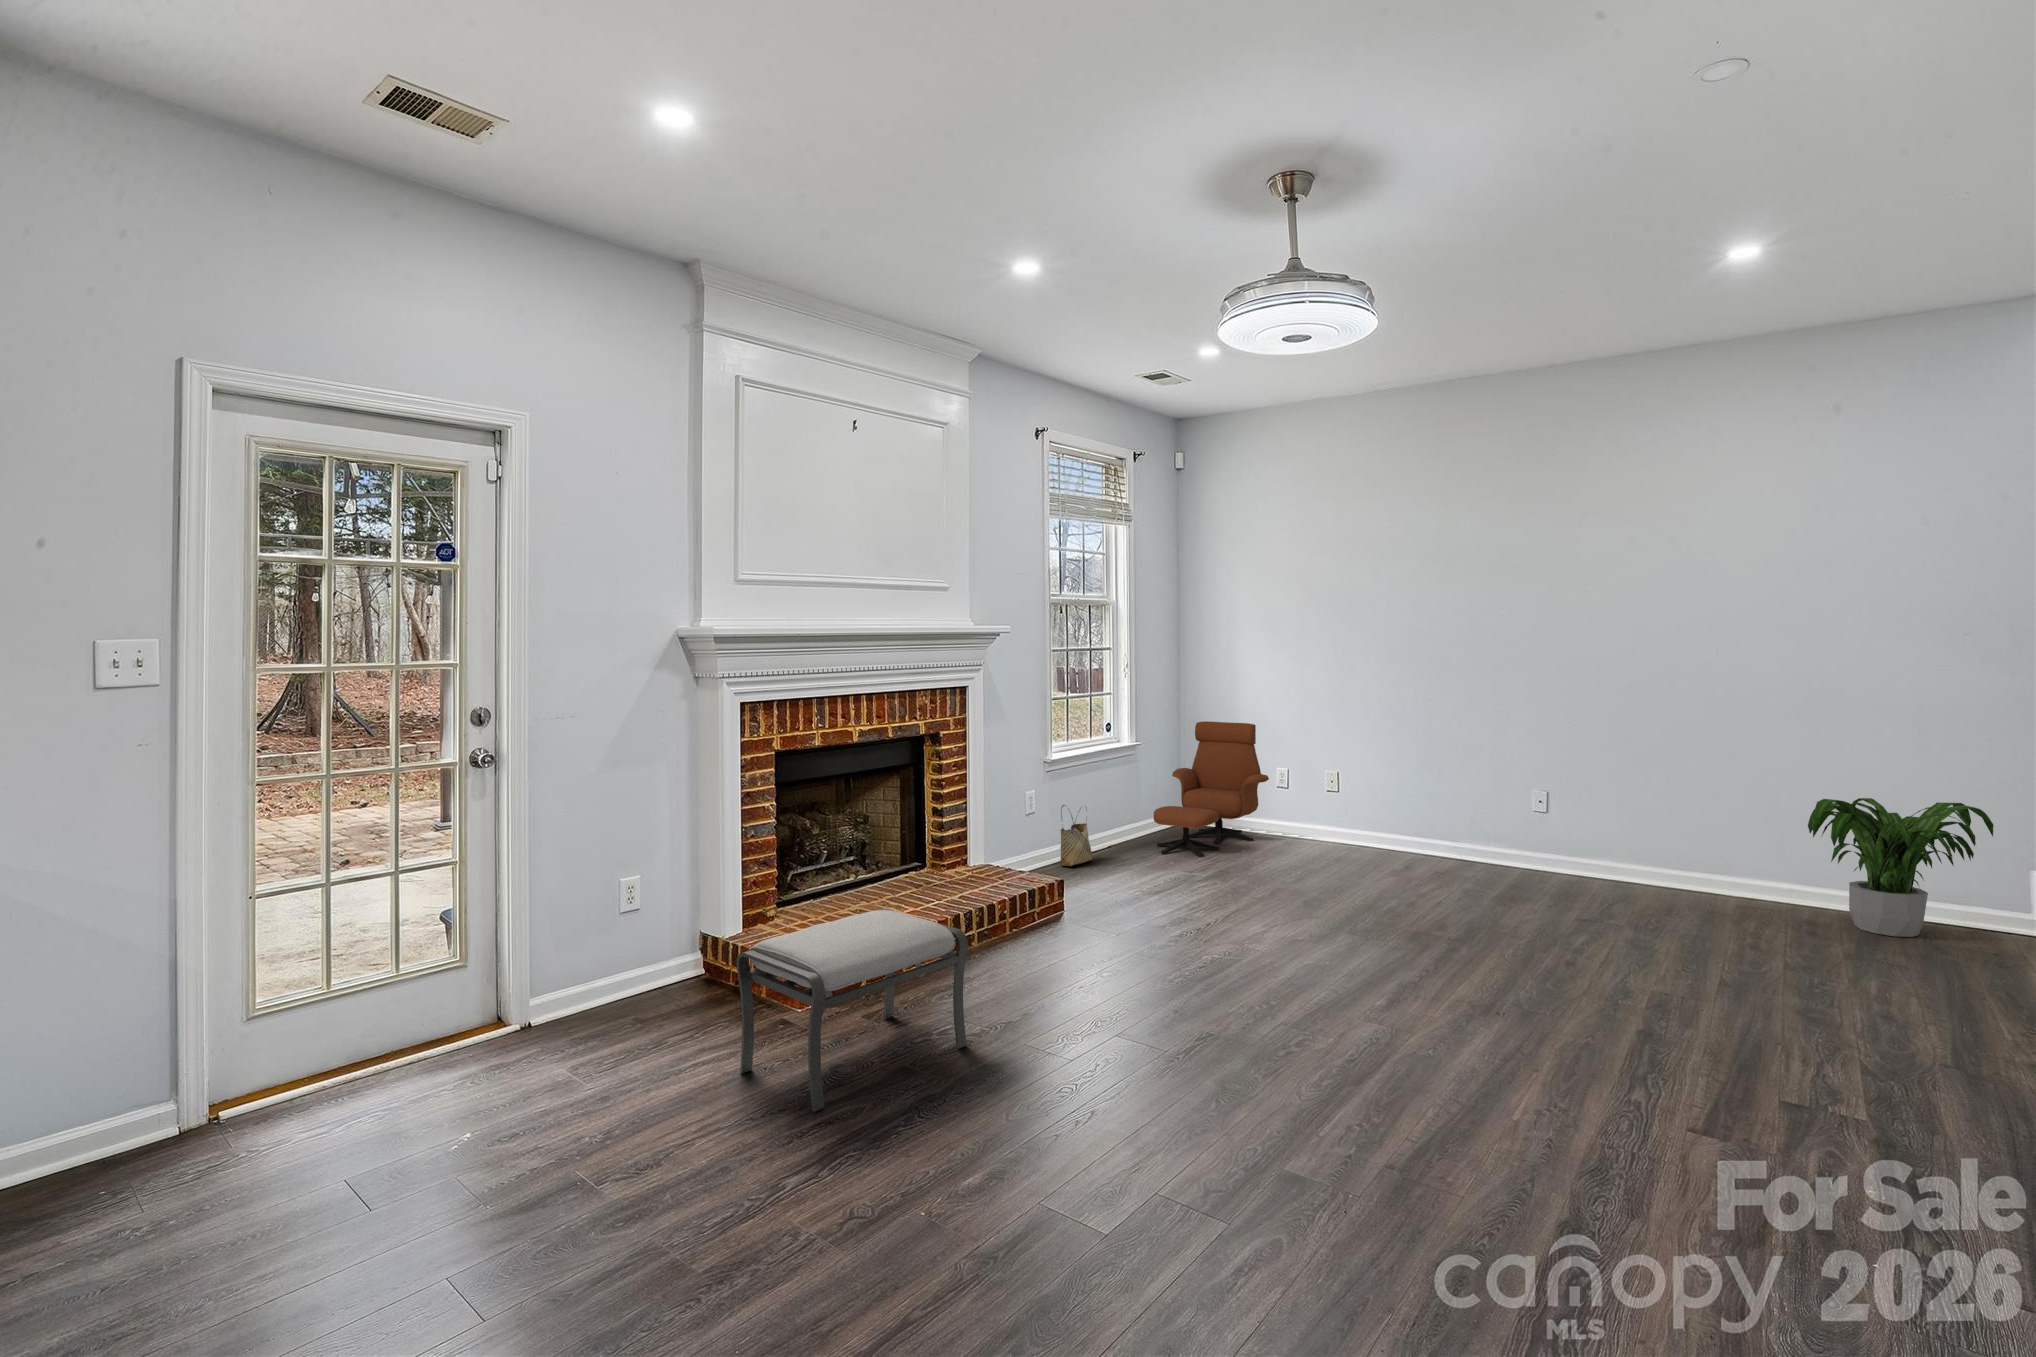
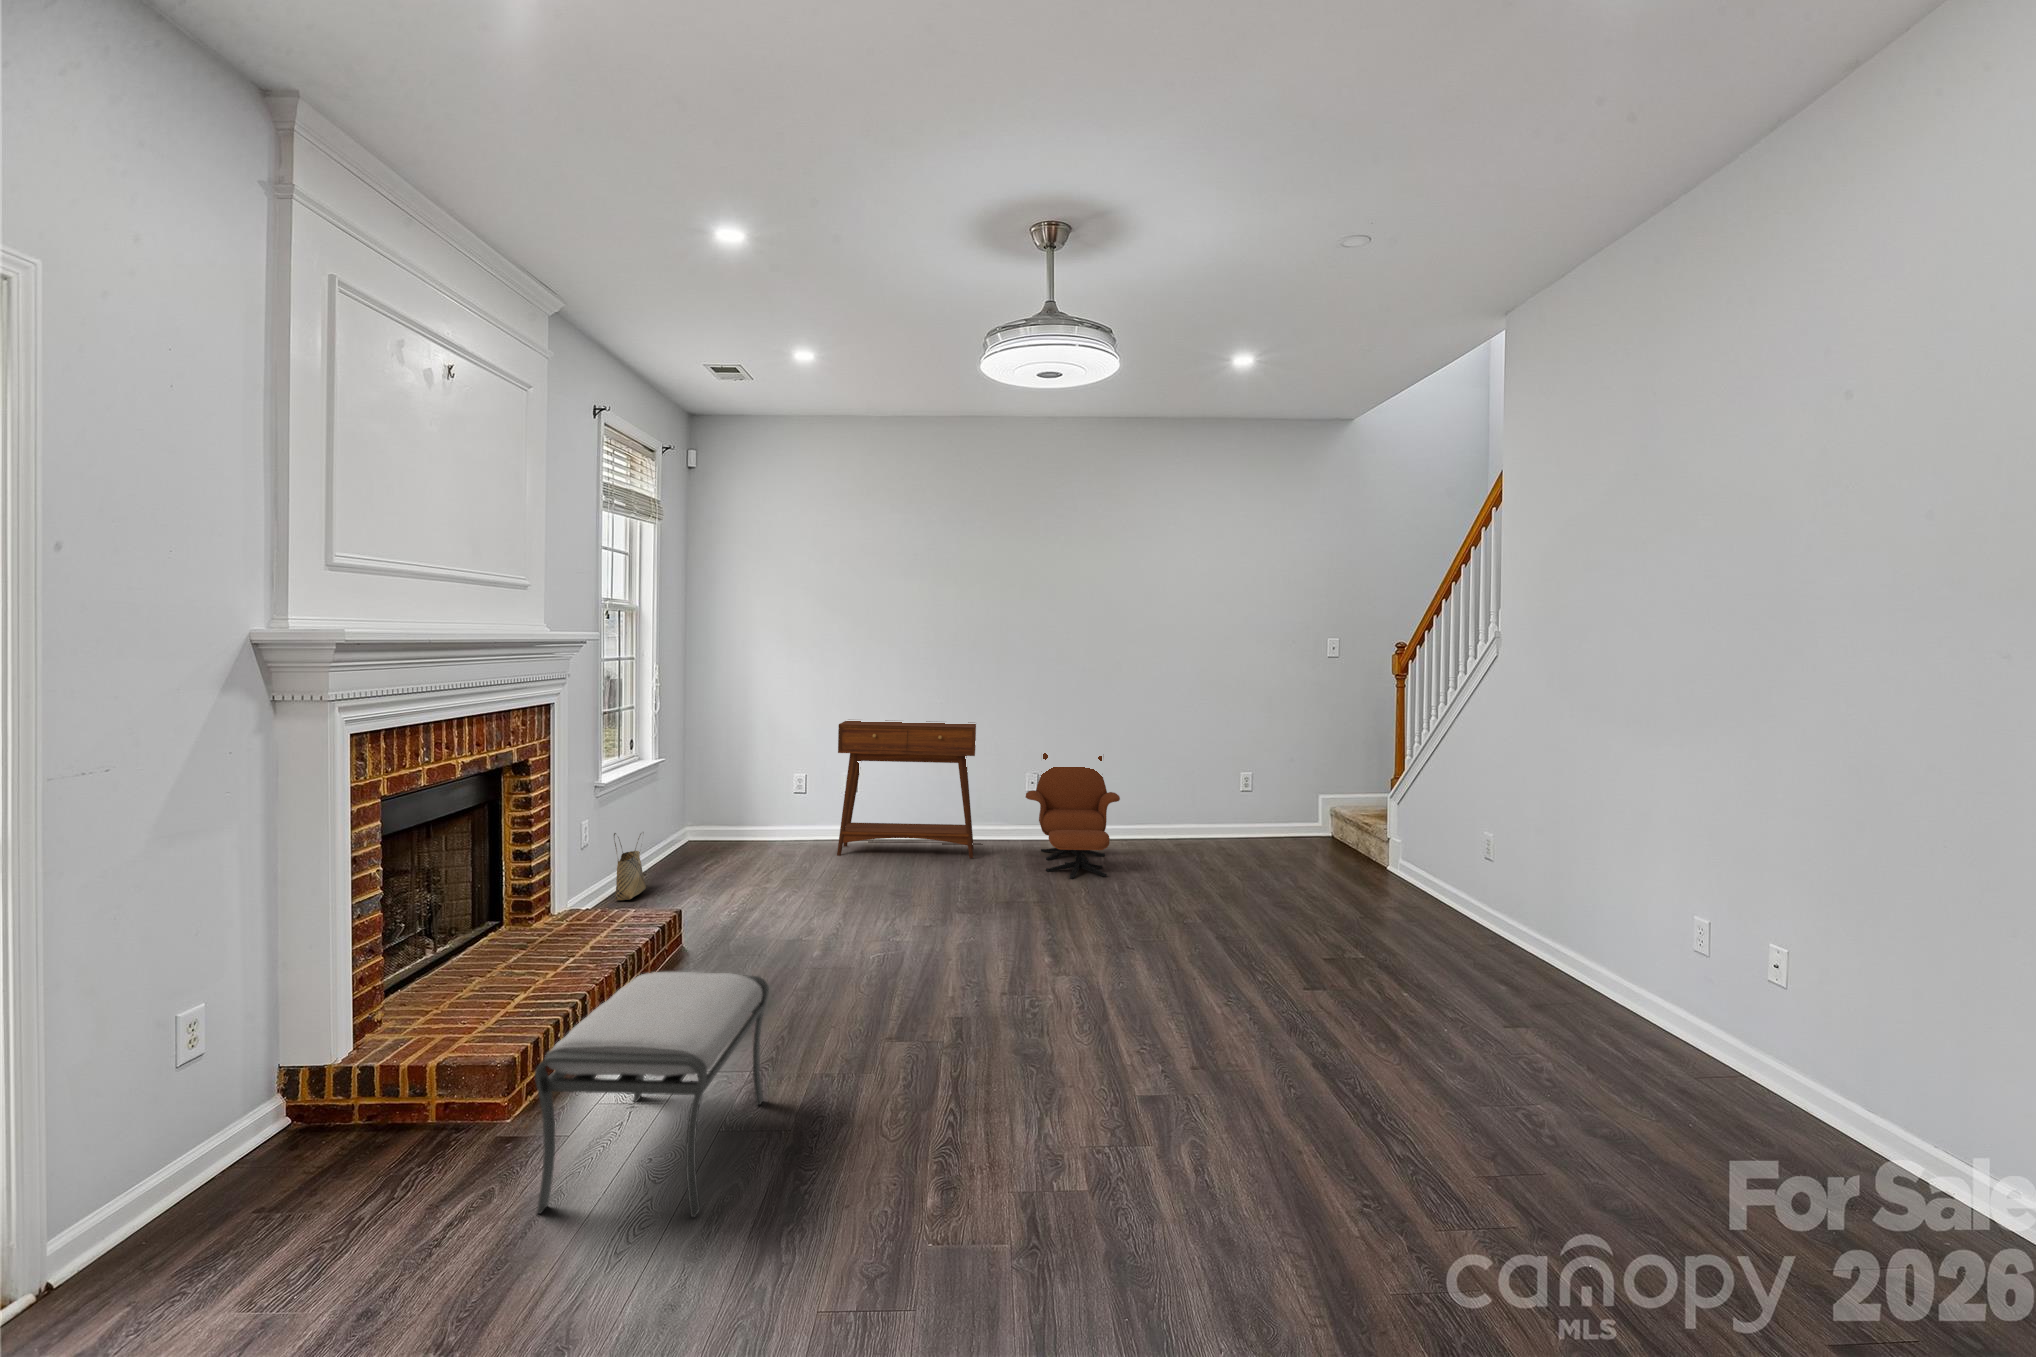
console table: none [1303,708,1481,875] -> present [837,721,976,858]
lounge chair: present [1153,721,1269,856] -> present [1026,753,1120,879]
potted plant: present [1808,798,1994,937] -> none [1185,774,1279,864]

